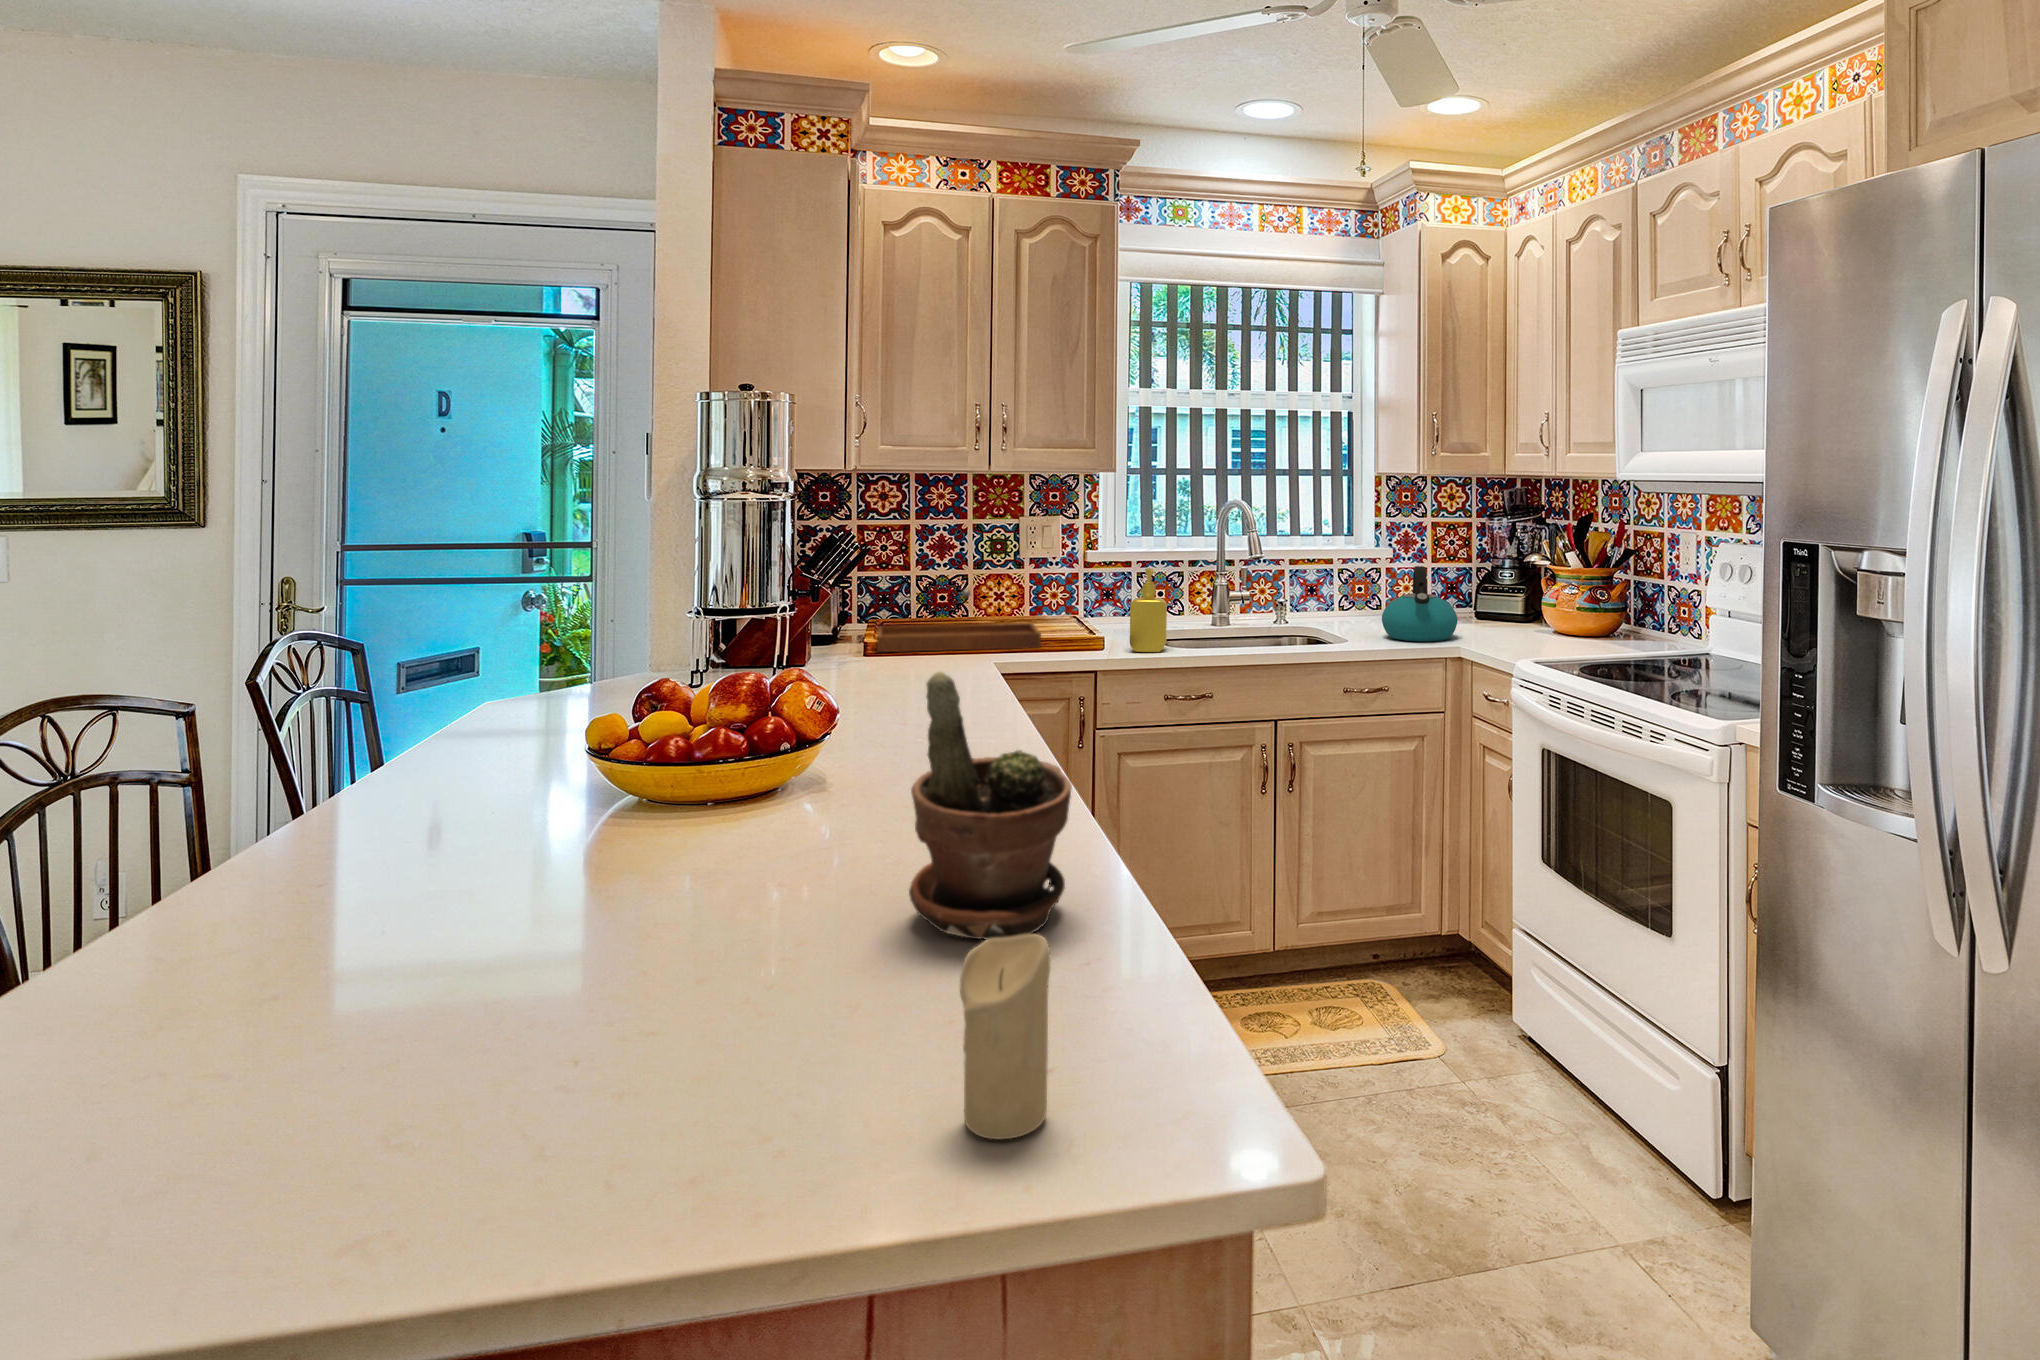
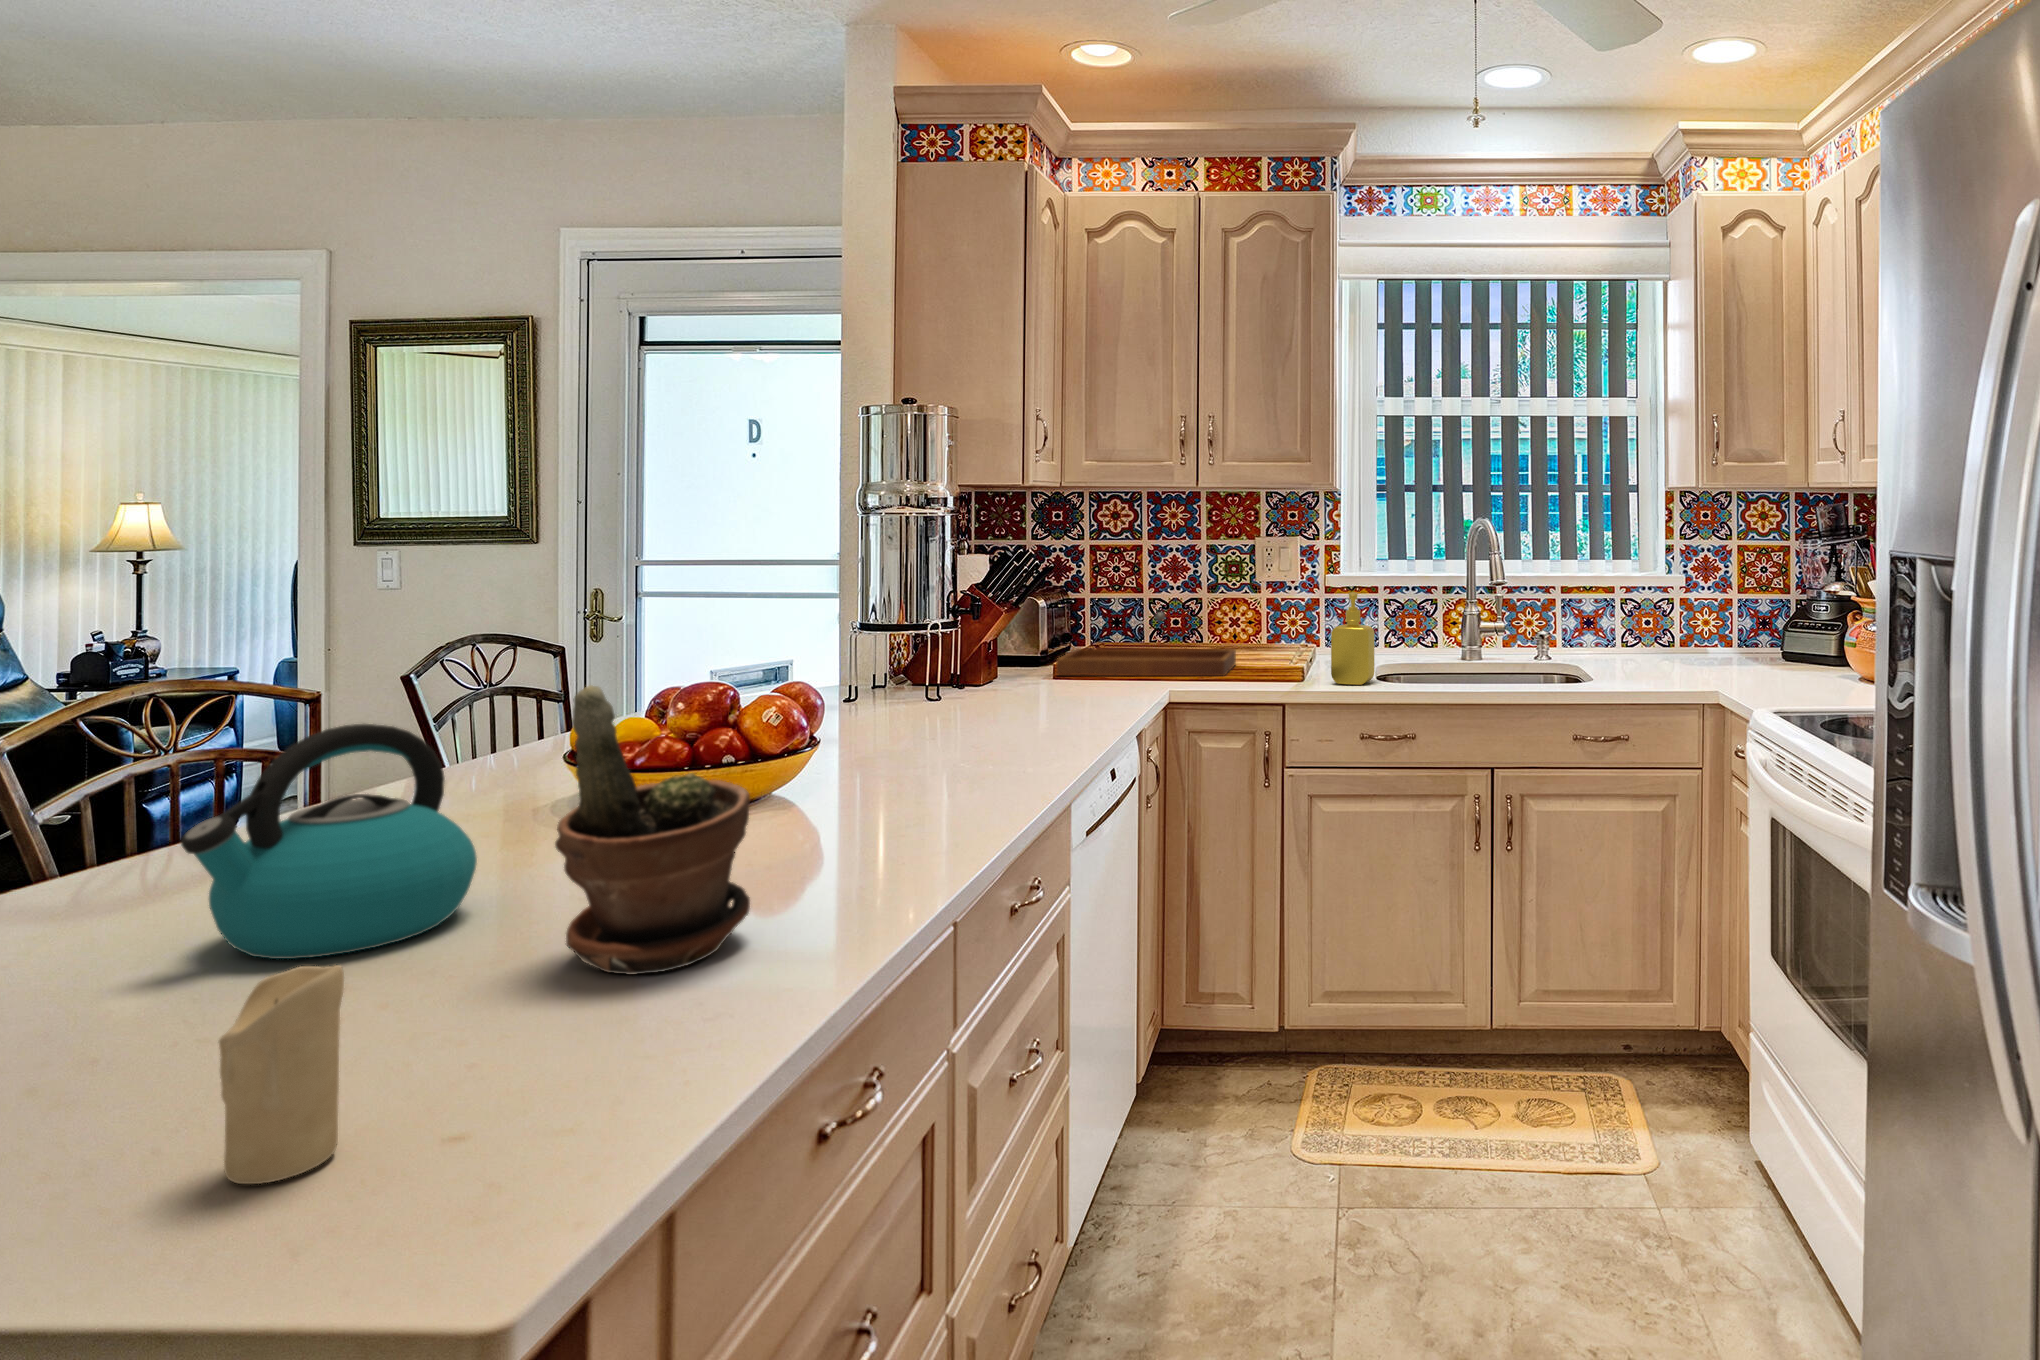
kettle: present [1382,566,1457,641] -> present [181,724,477,959]

